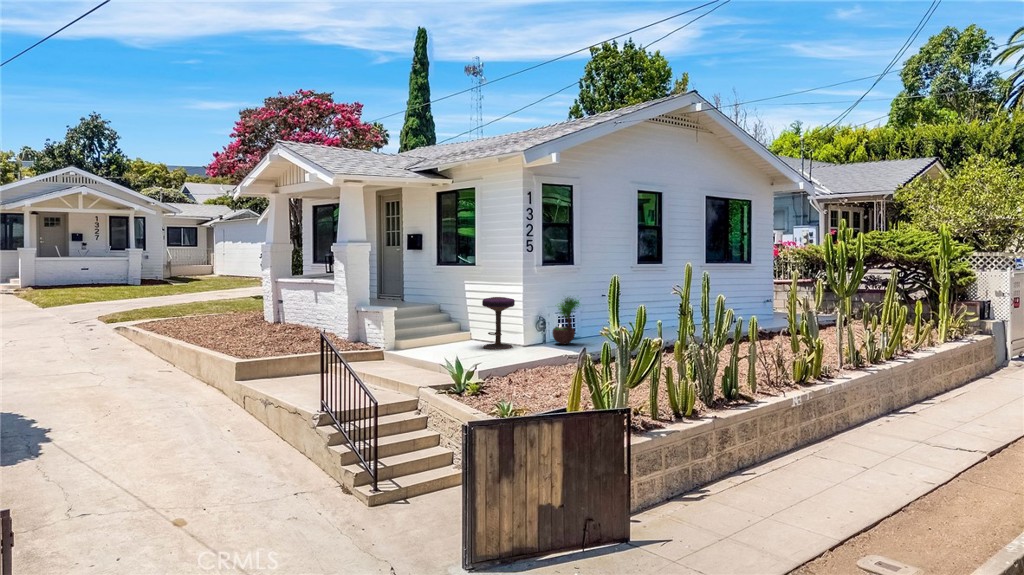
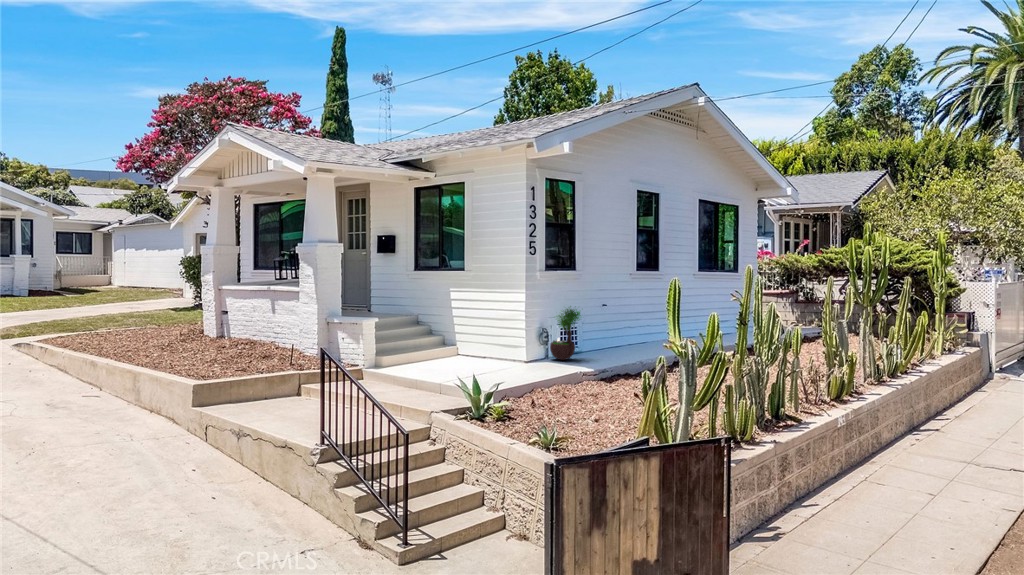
stool: present [482,297,515,350] -> none [475,308,511,367]

